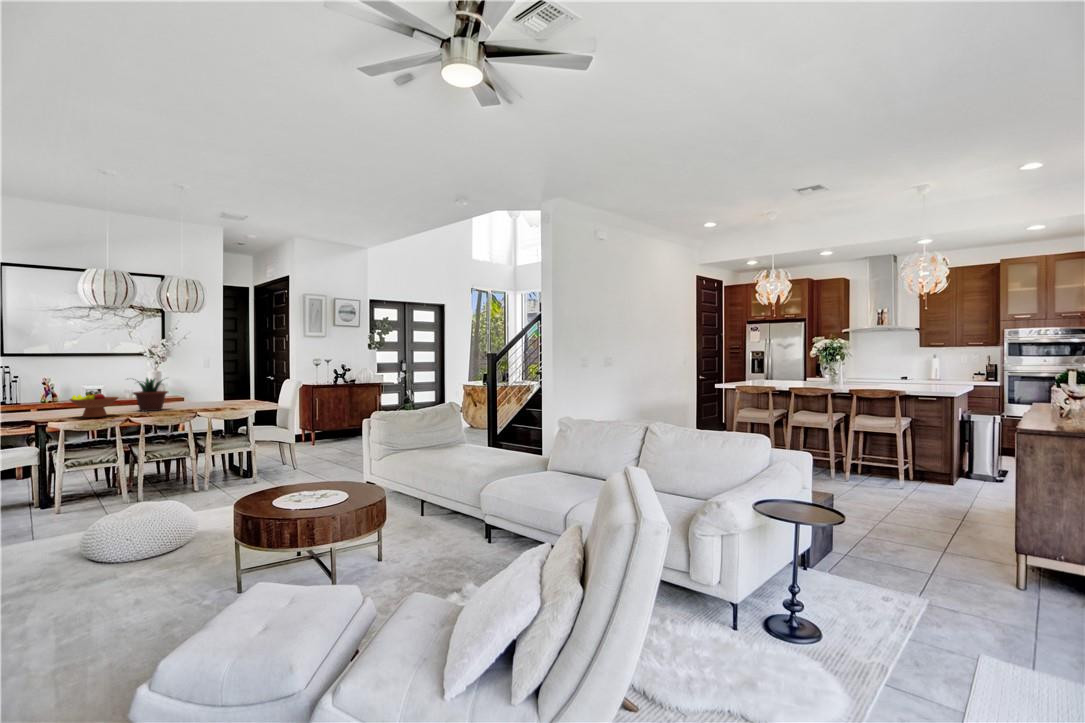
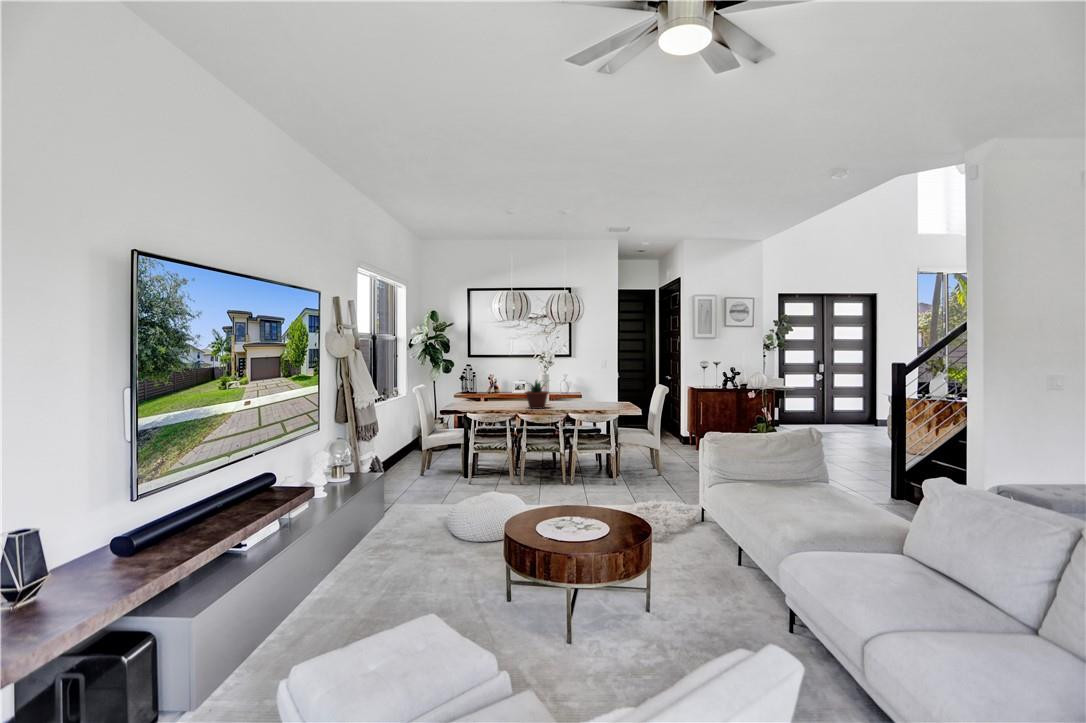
fruit bowl: present [69,392,118,417] -> none [479,391,510,411]

